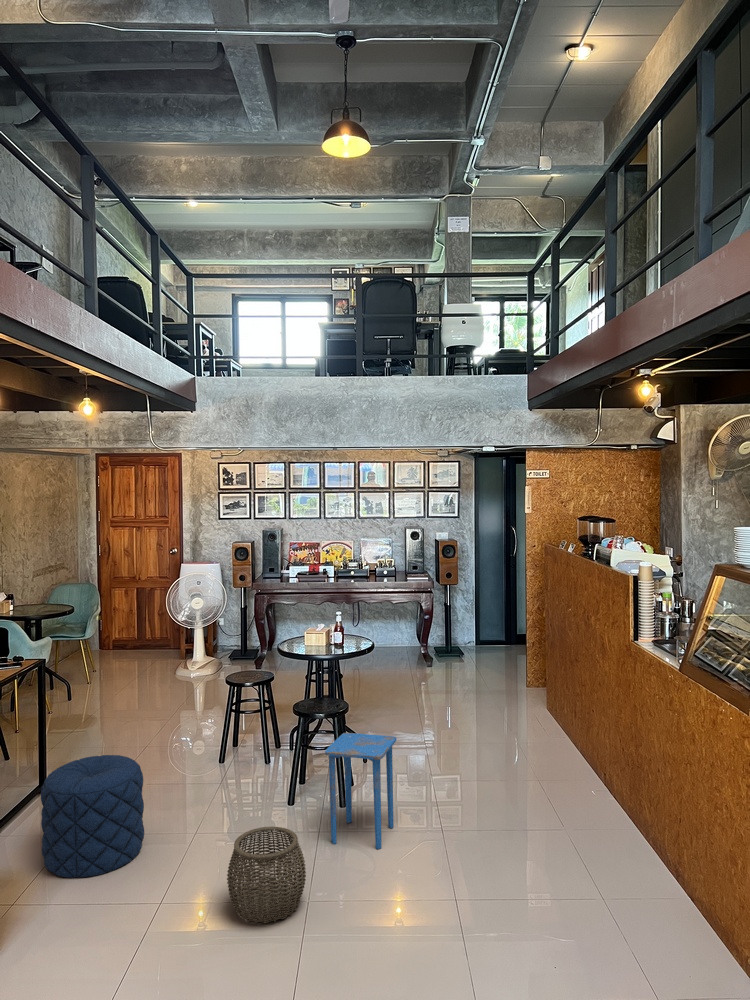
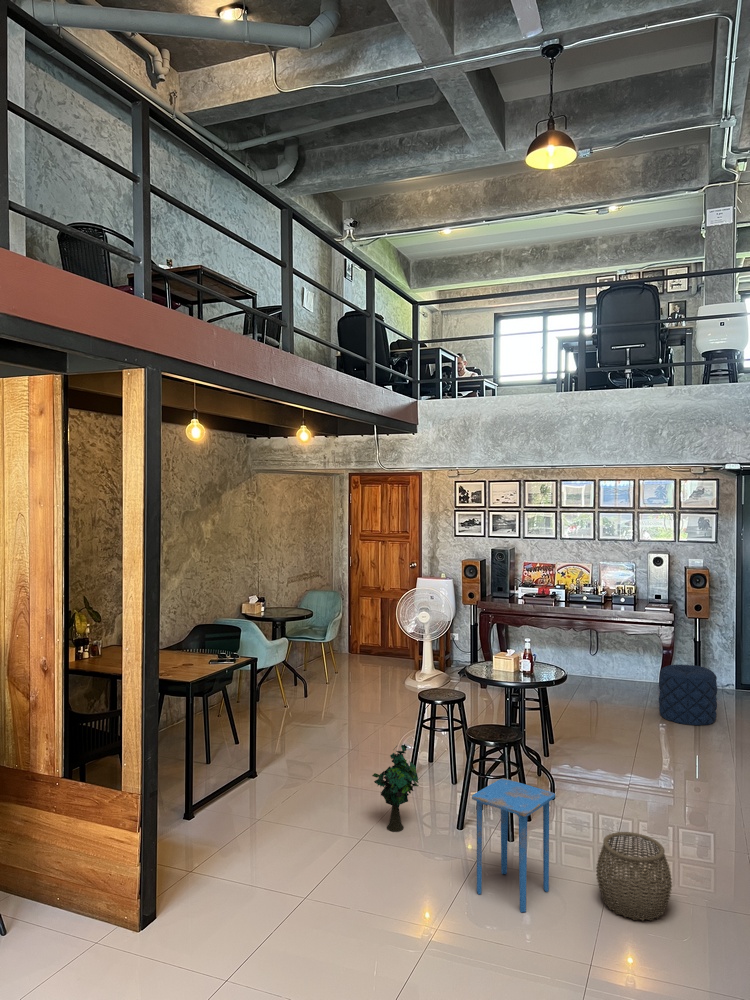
decorative plant: none [202,720,251,809] -> present [372,744,419,832]
pouf: present [41,755,144,878] -> present [659,664,717,725]
woven basket: present [227,827,306,923] -> present [596,832,672,921]

